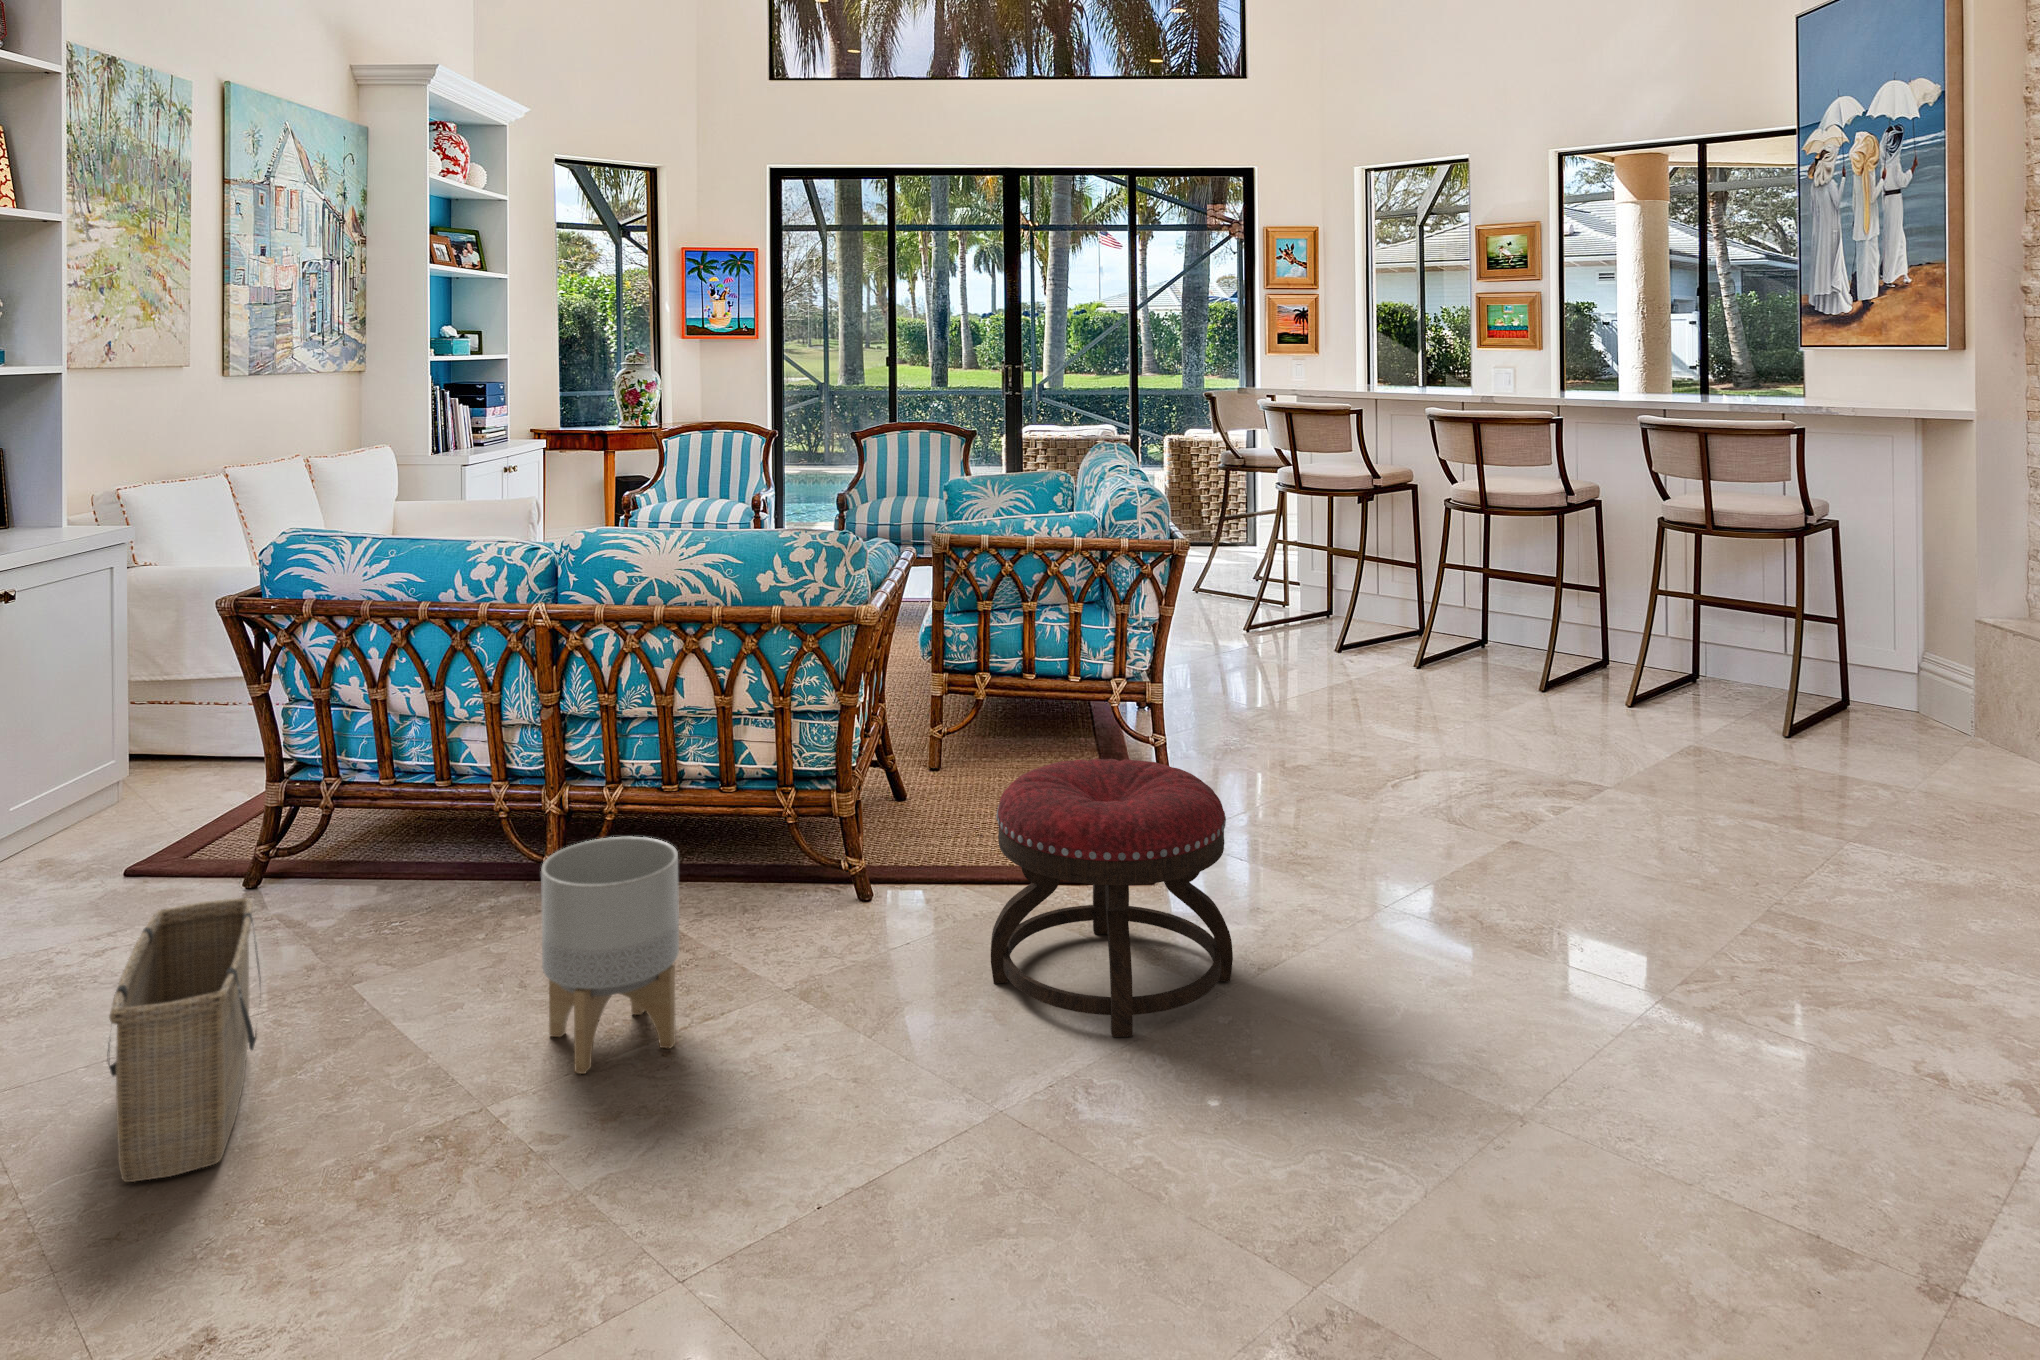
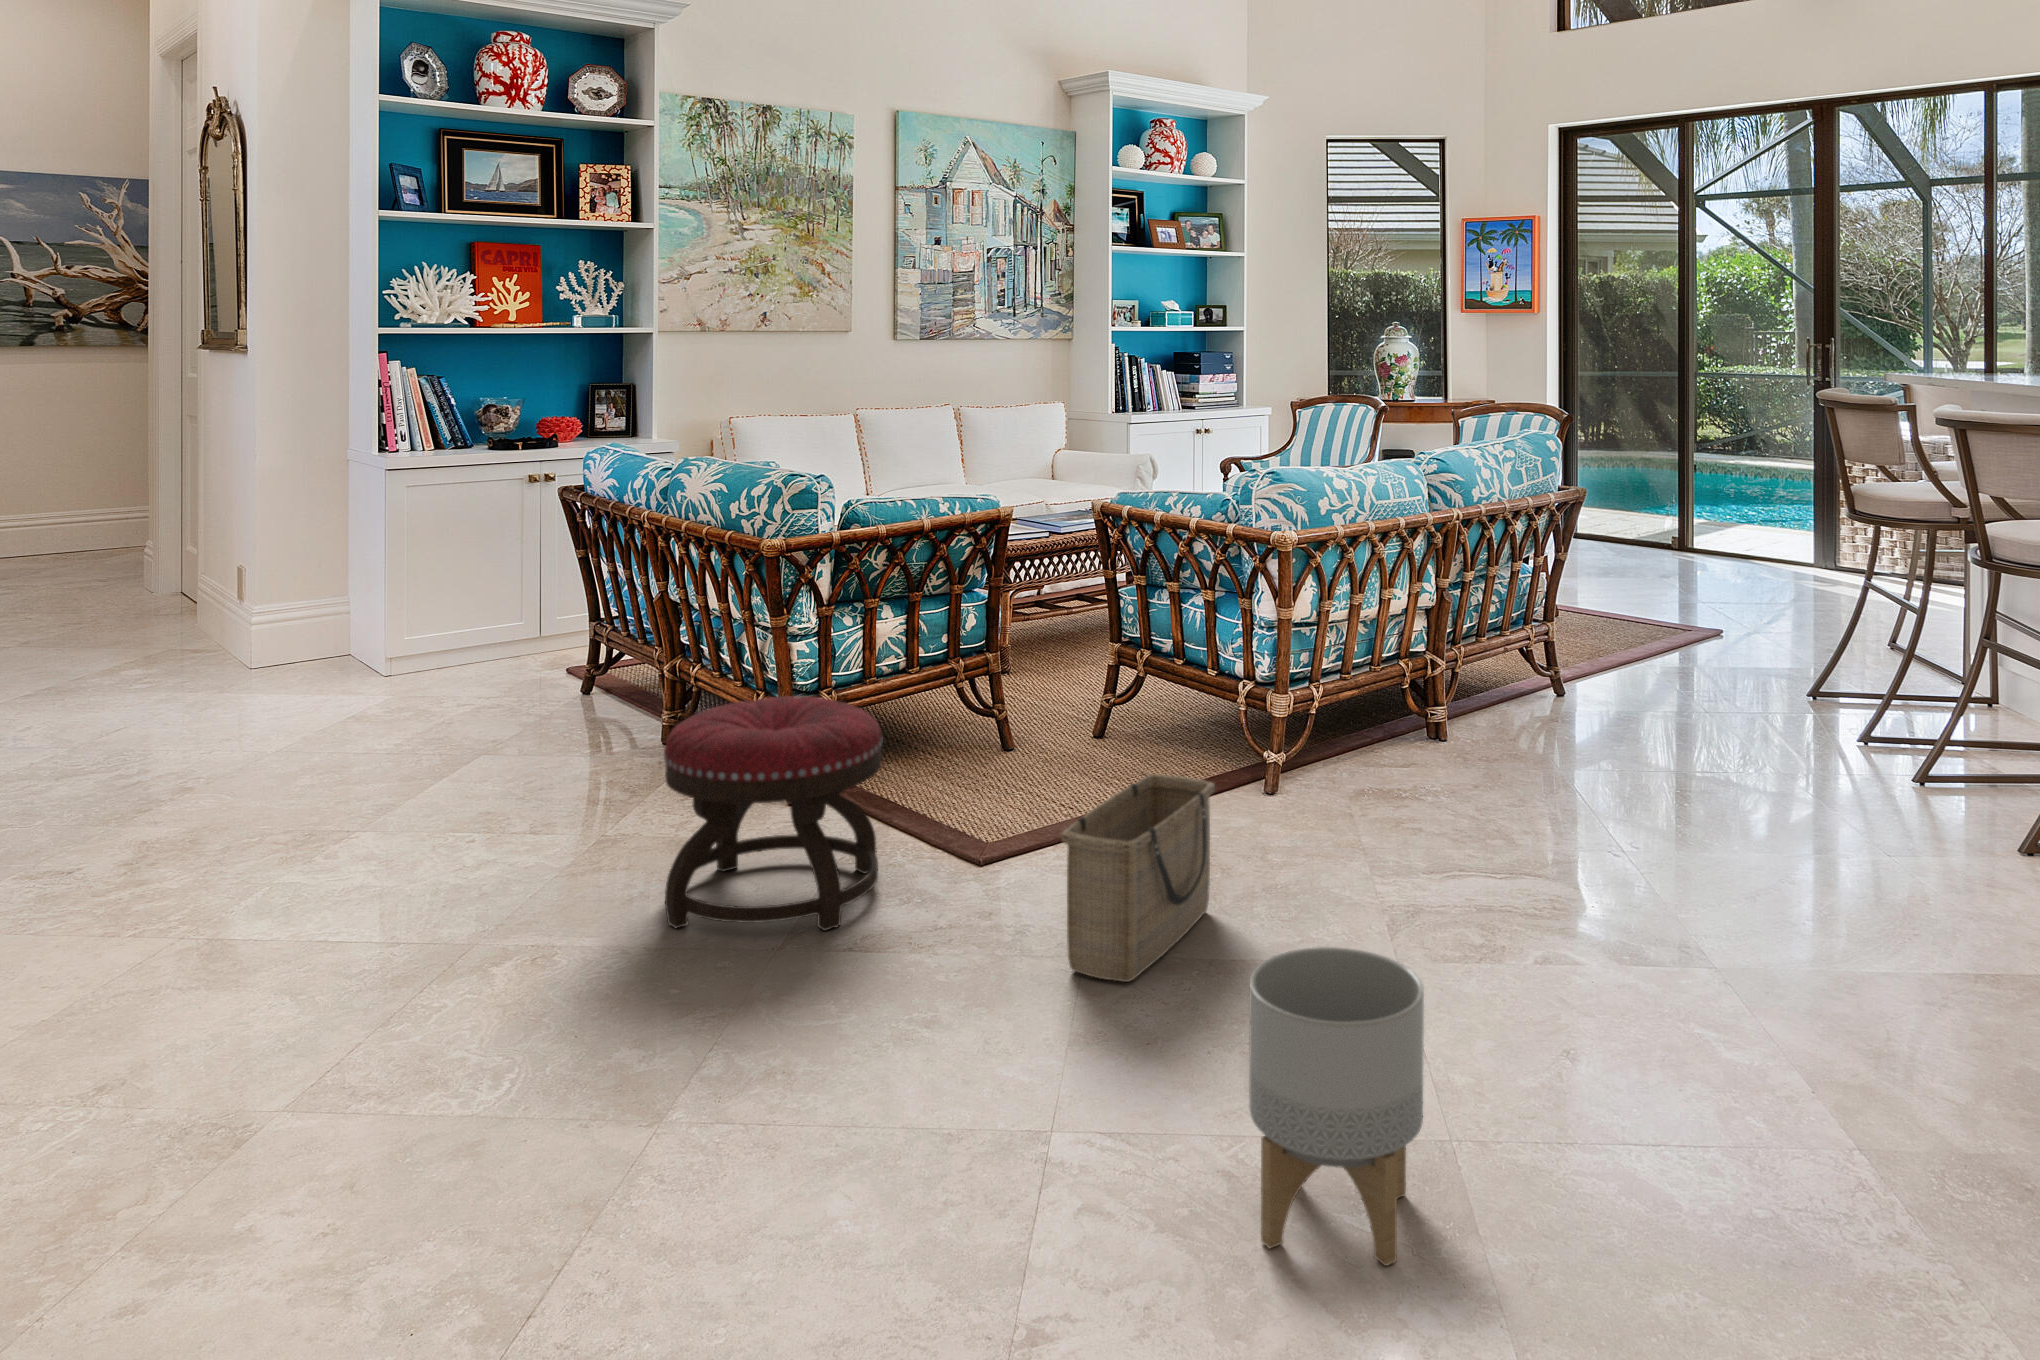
planter: present [541,837,679,1074] -> present [1249,947,1424,1266]
basket: present [108,898,261,1182] -> present [1061,774,1215,982]

